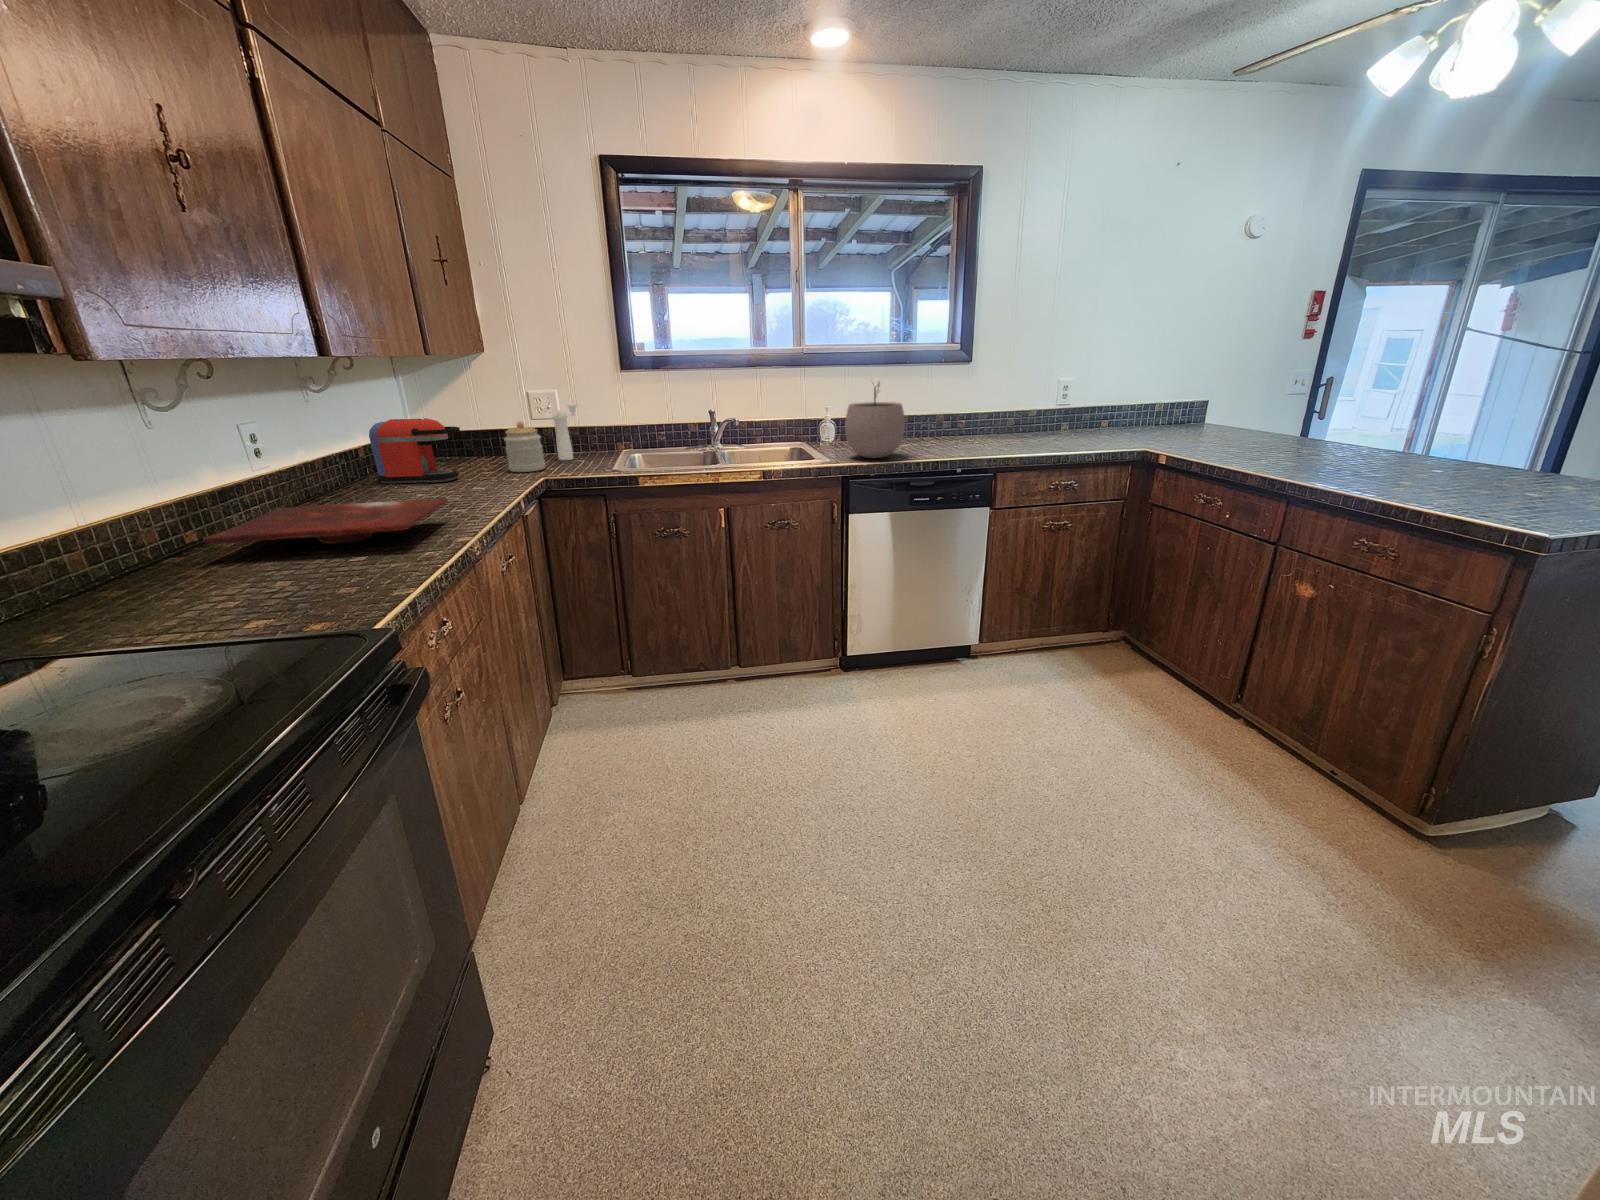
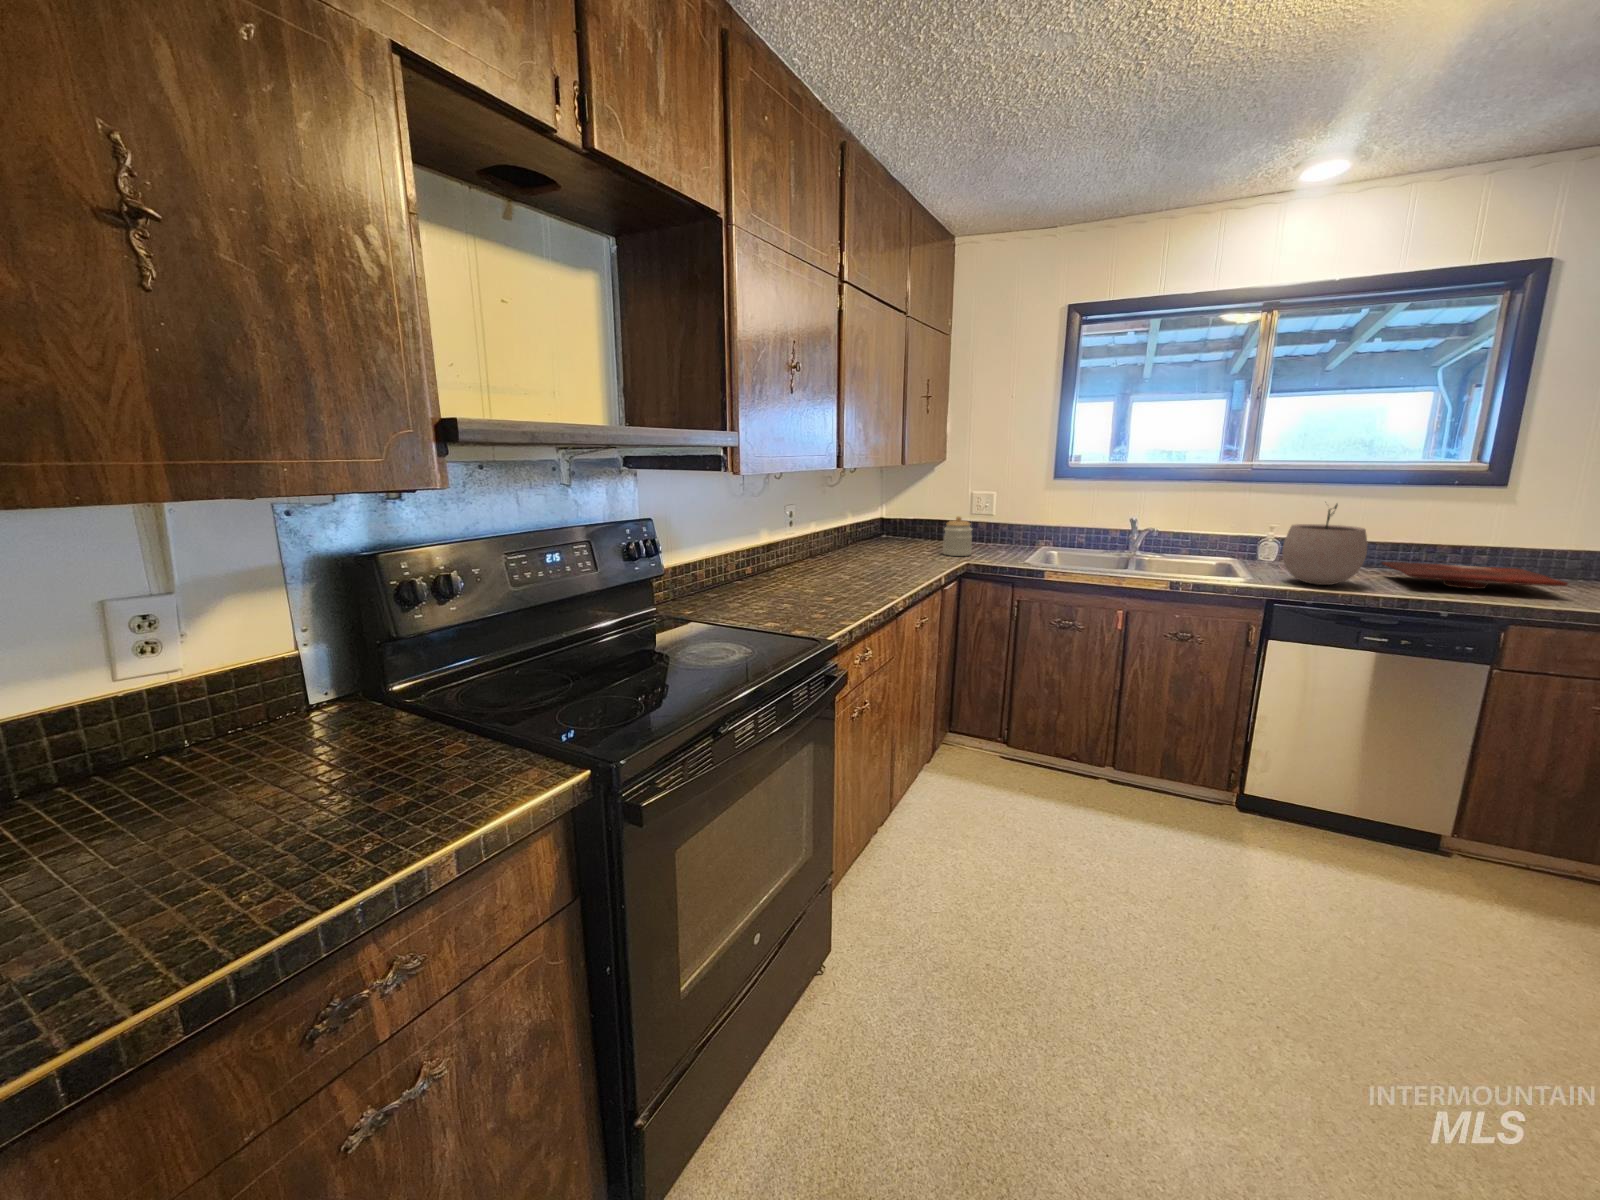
pepper mill: present [552,402,577,460] -> none [984,503,1010,550]
coffee maker: present [369,418,460,483] -> none [853,508,914,556]
cutting board: present [203,498,448,544] -> present [1382,562,1568,589]

